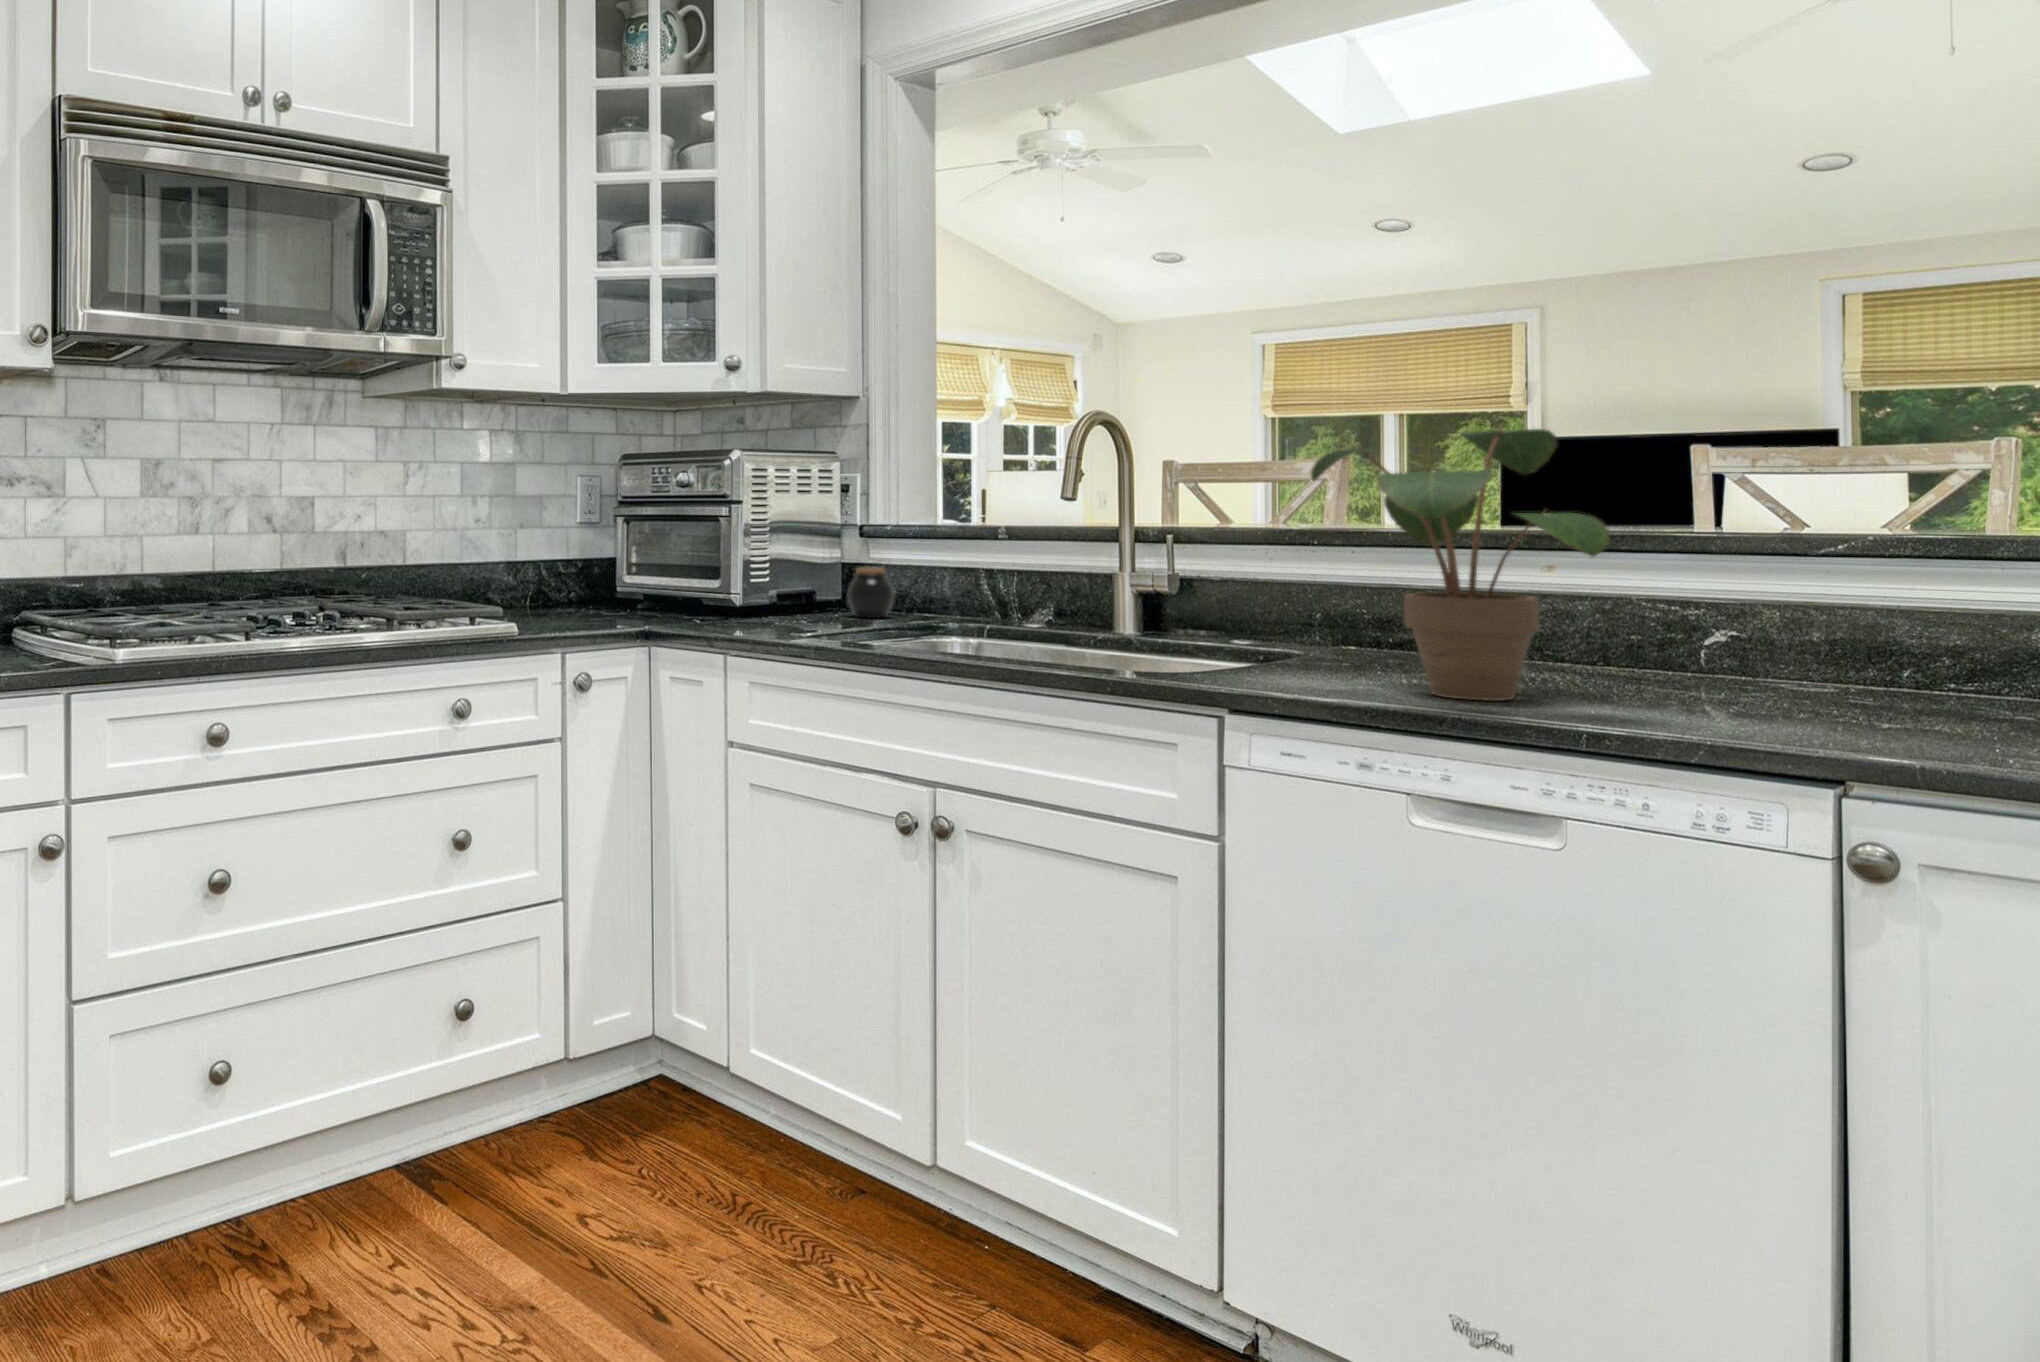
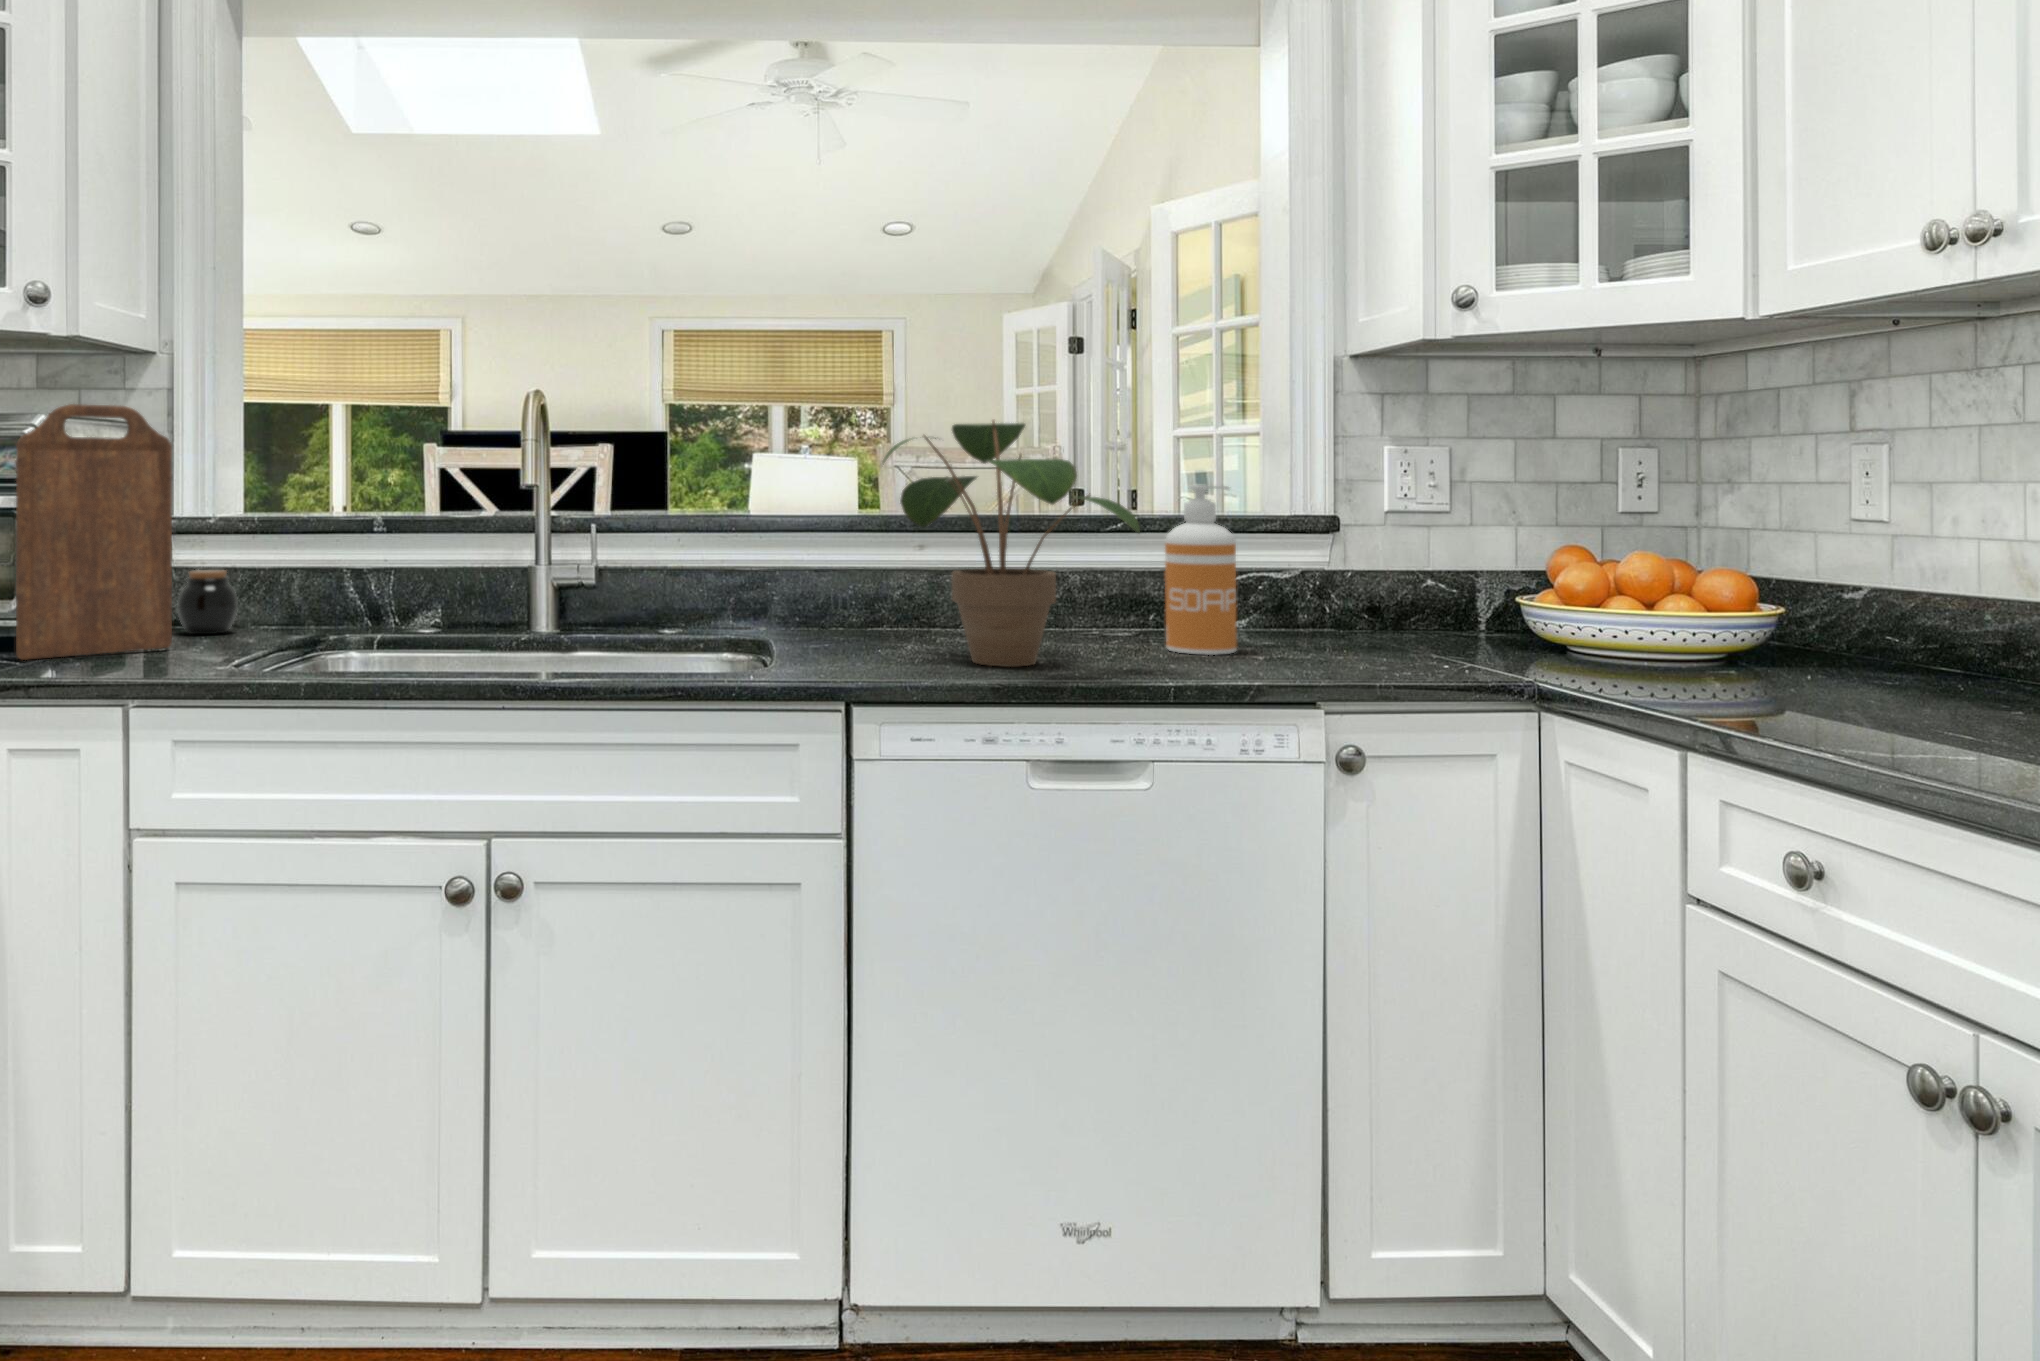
cutting board: none [700,443,806,622] -> present [16,404,172,660]
soap dispenser: none [1794,499,1918,725] -> present [1165,485,1237,655]

